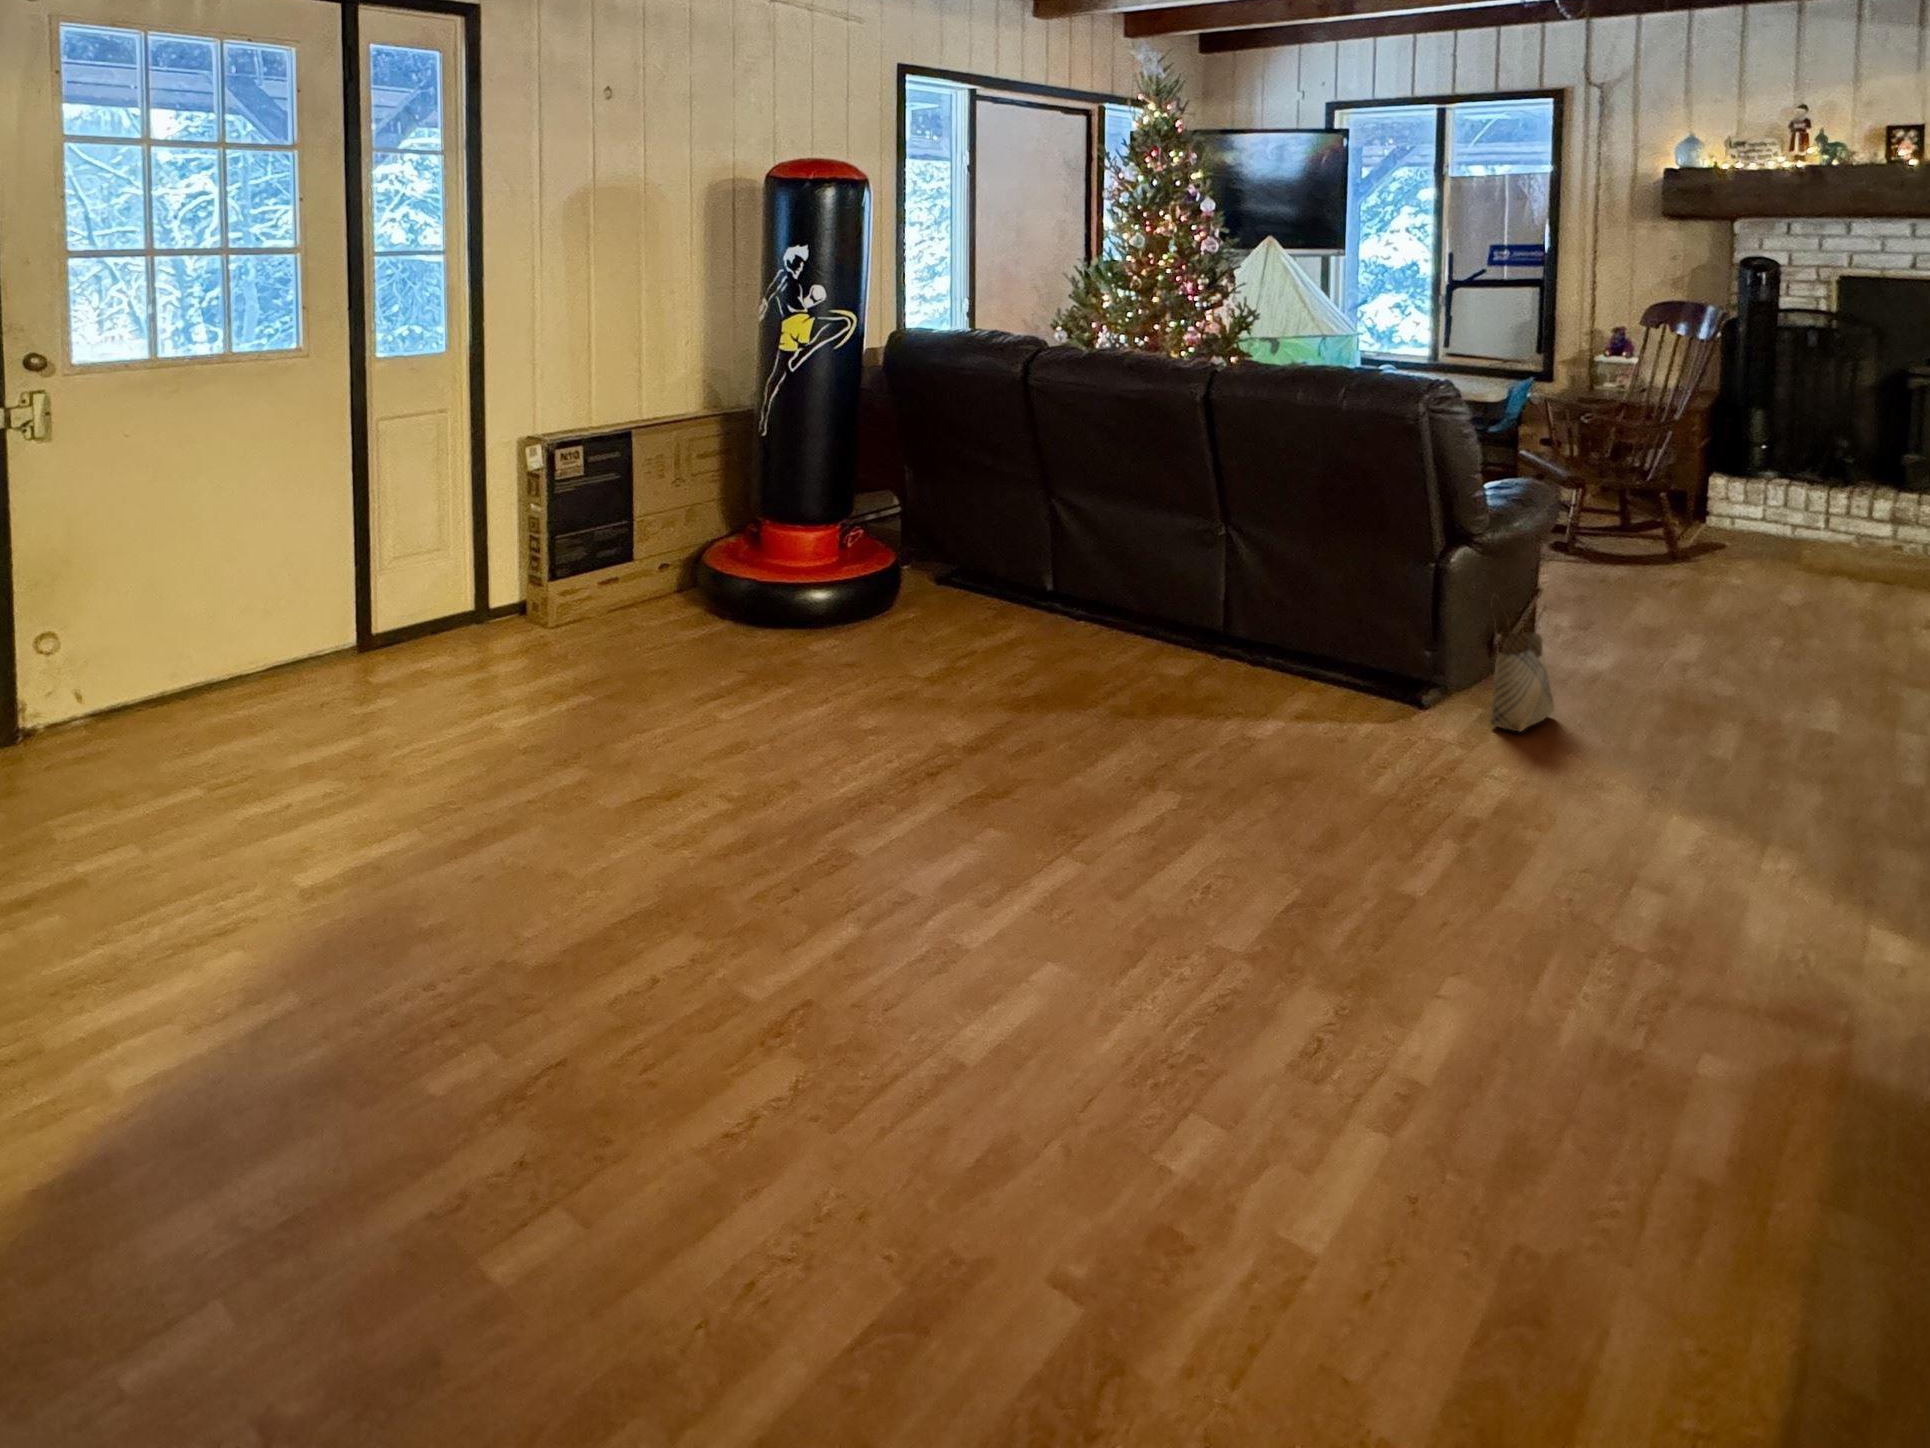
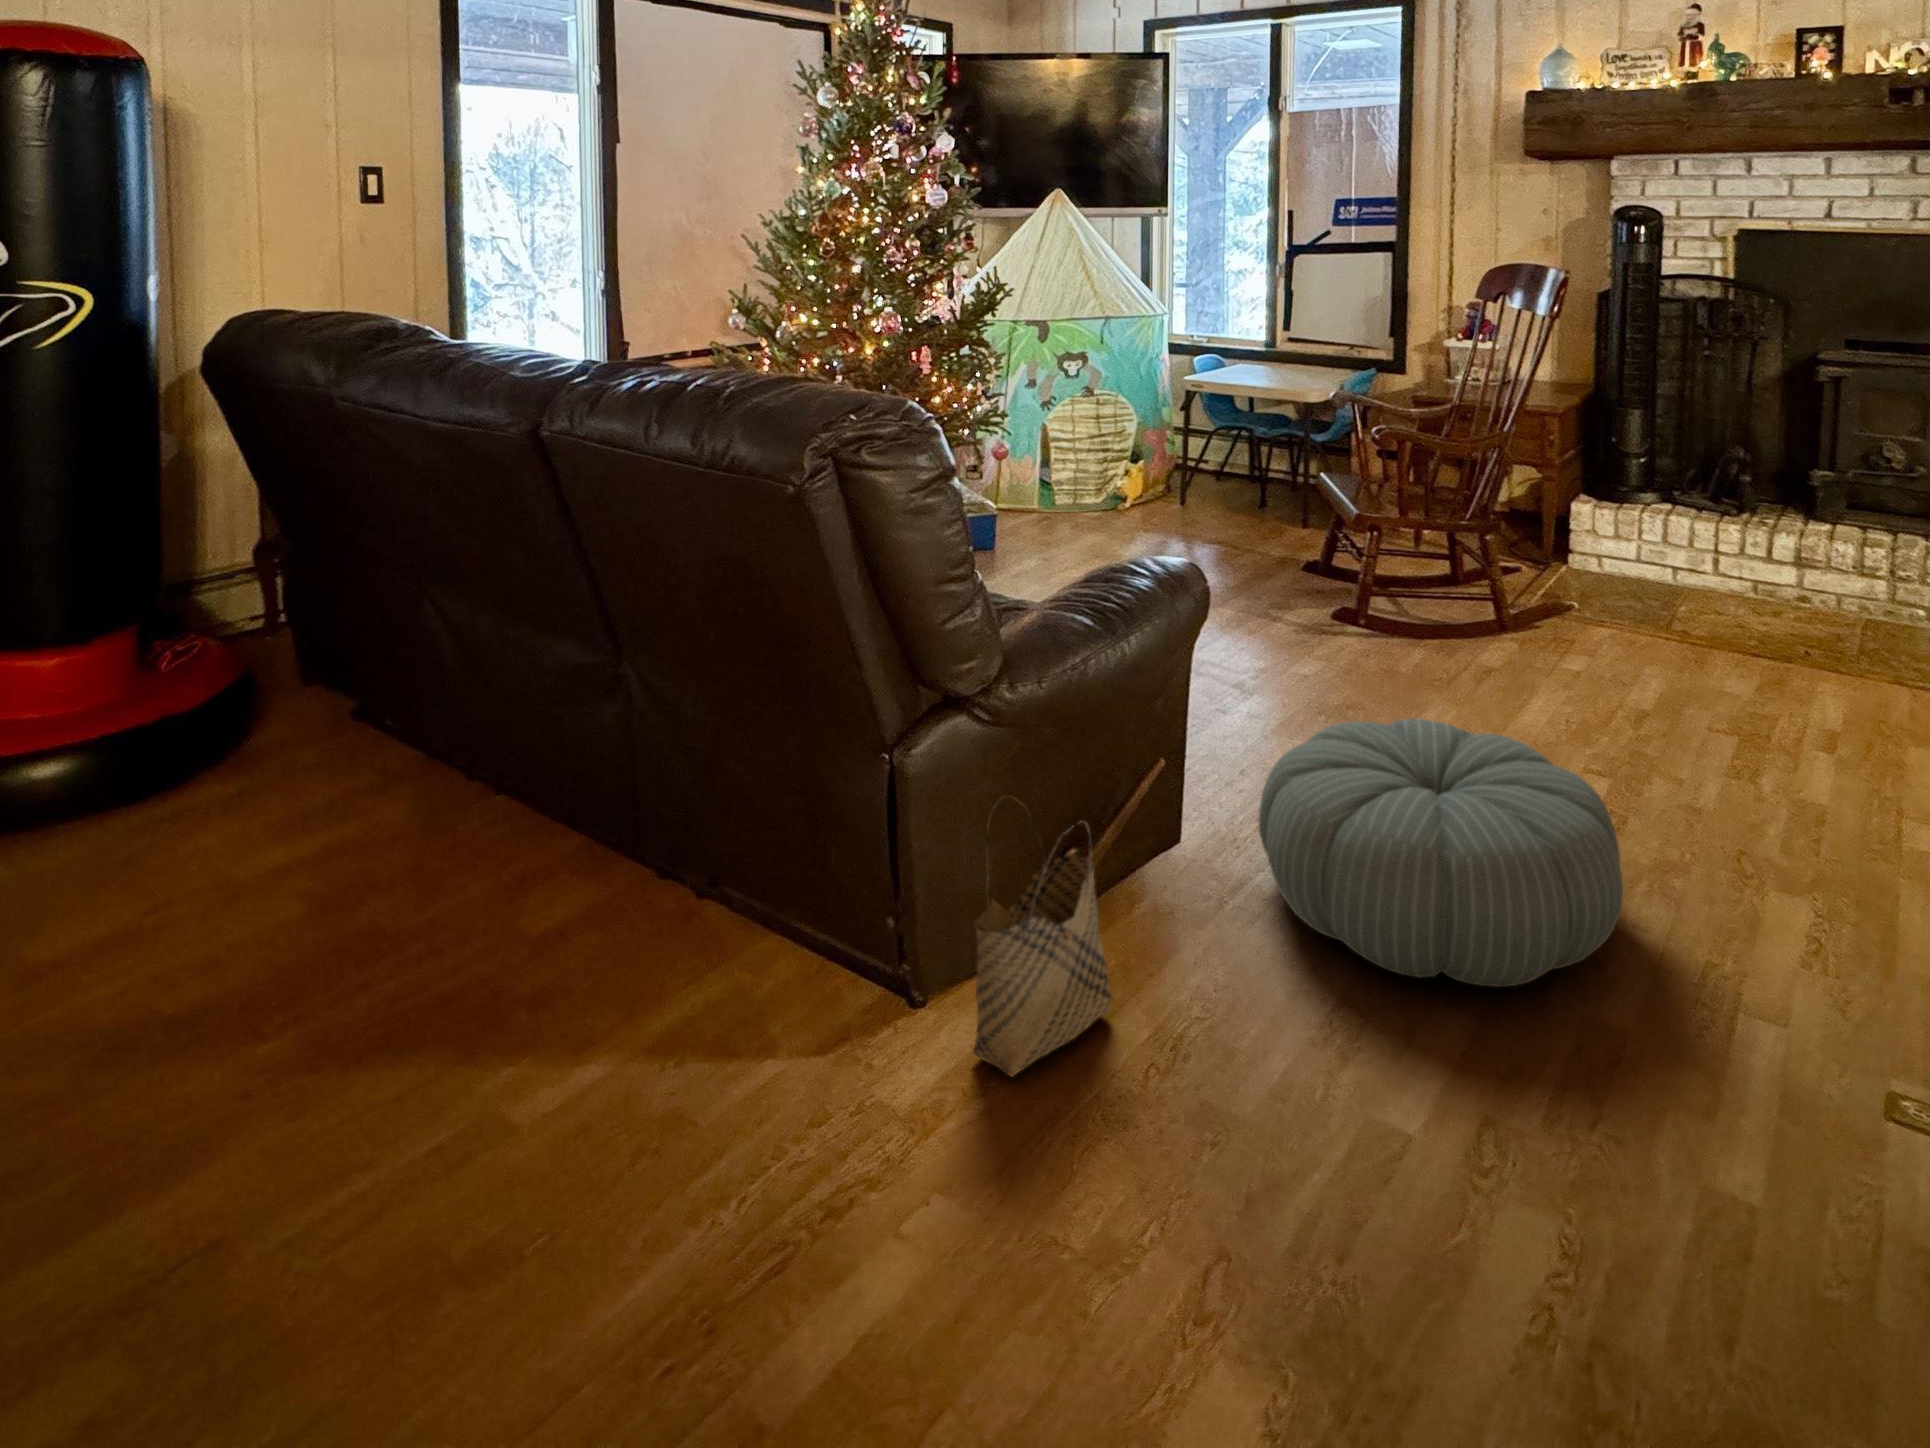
pouf: none [1597,581,1838,711] -> present [1259,718,1623,987]

